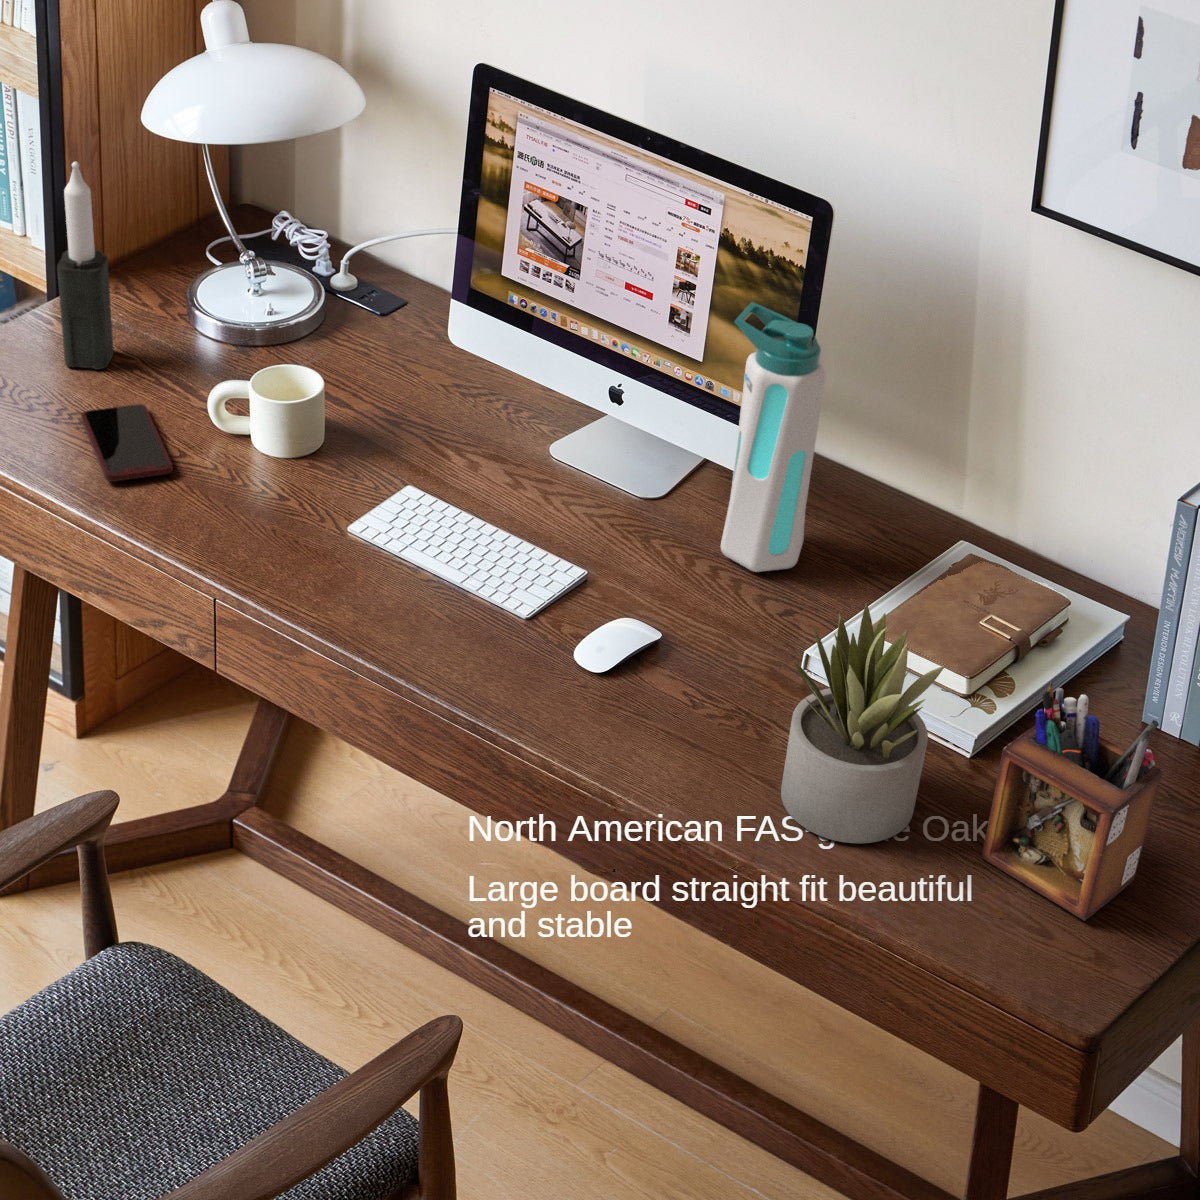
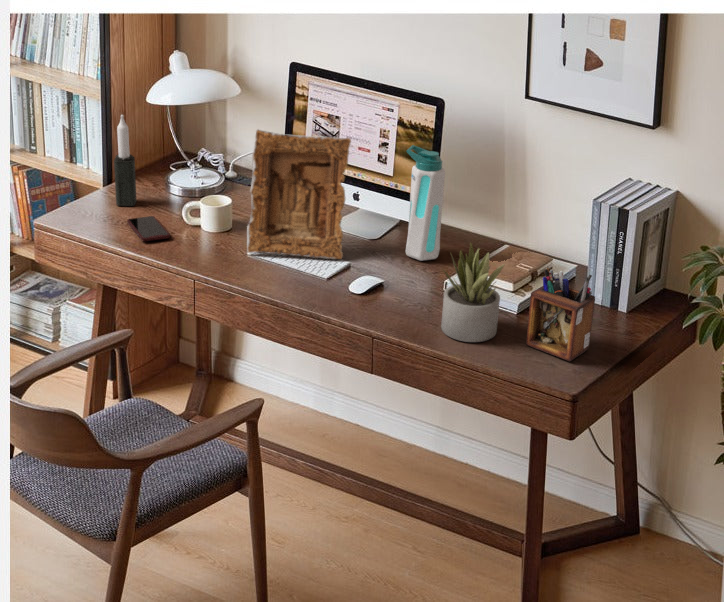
picture frame: none [346,239,604,558] -> present [247,130,351,259]

